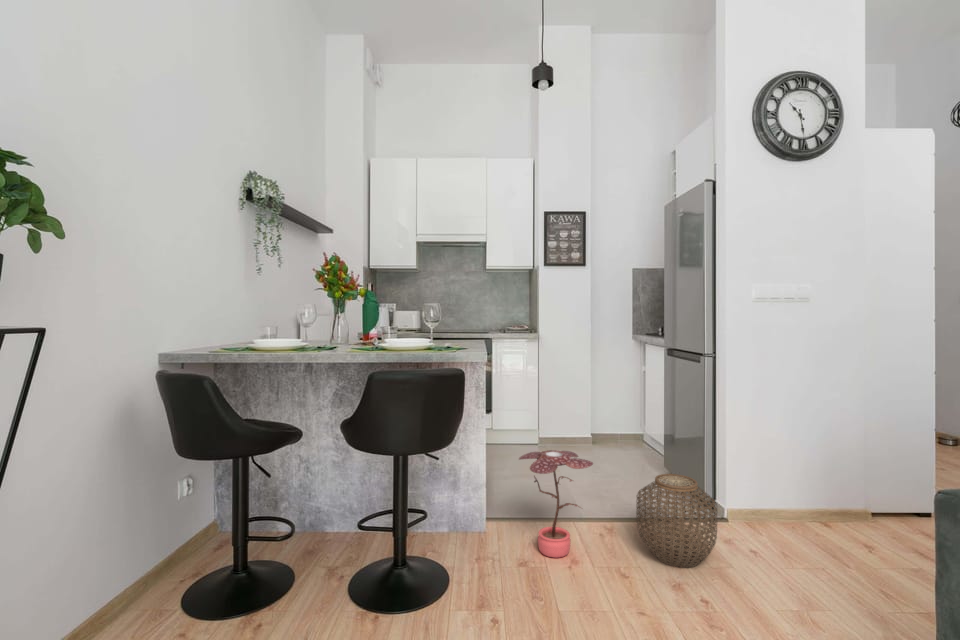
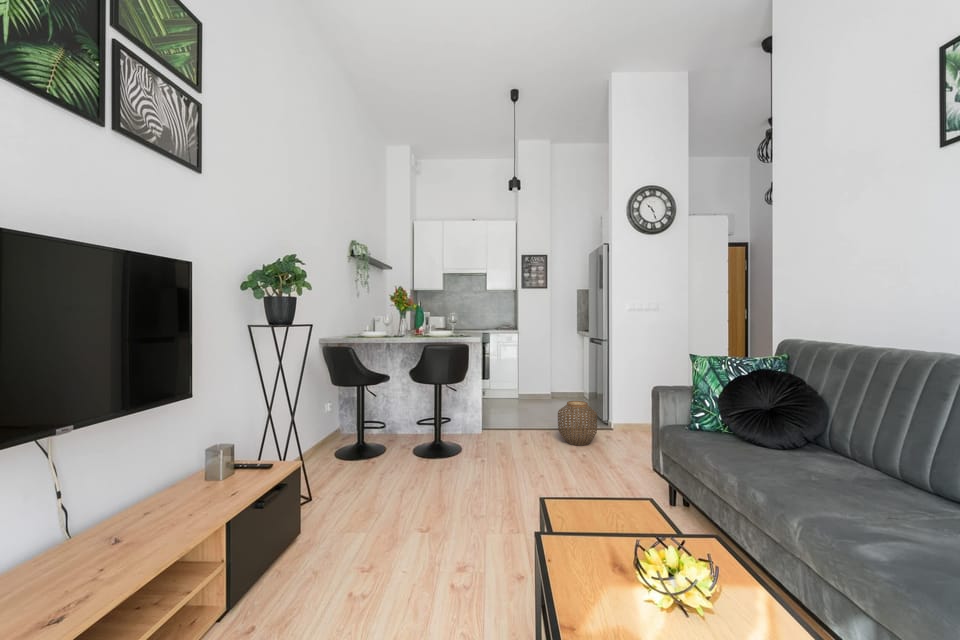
potted plant: present [519,450,593,558] -> none [497,389,534,442]

